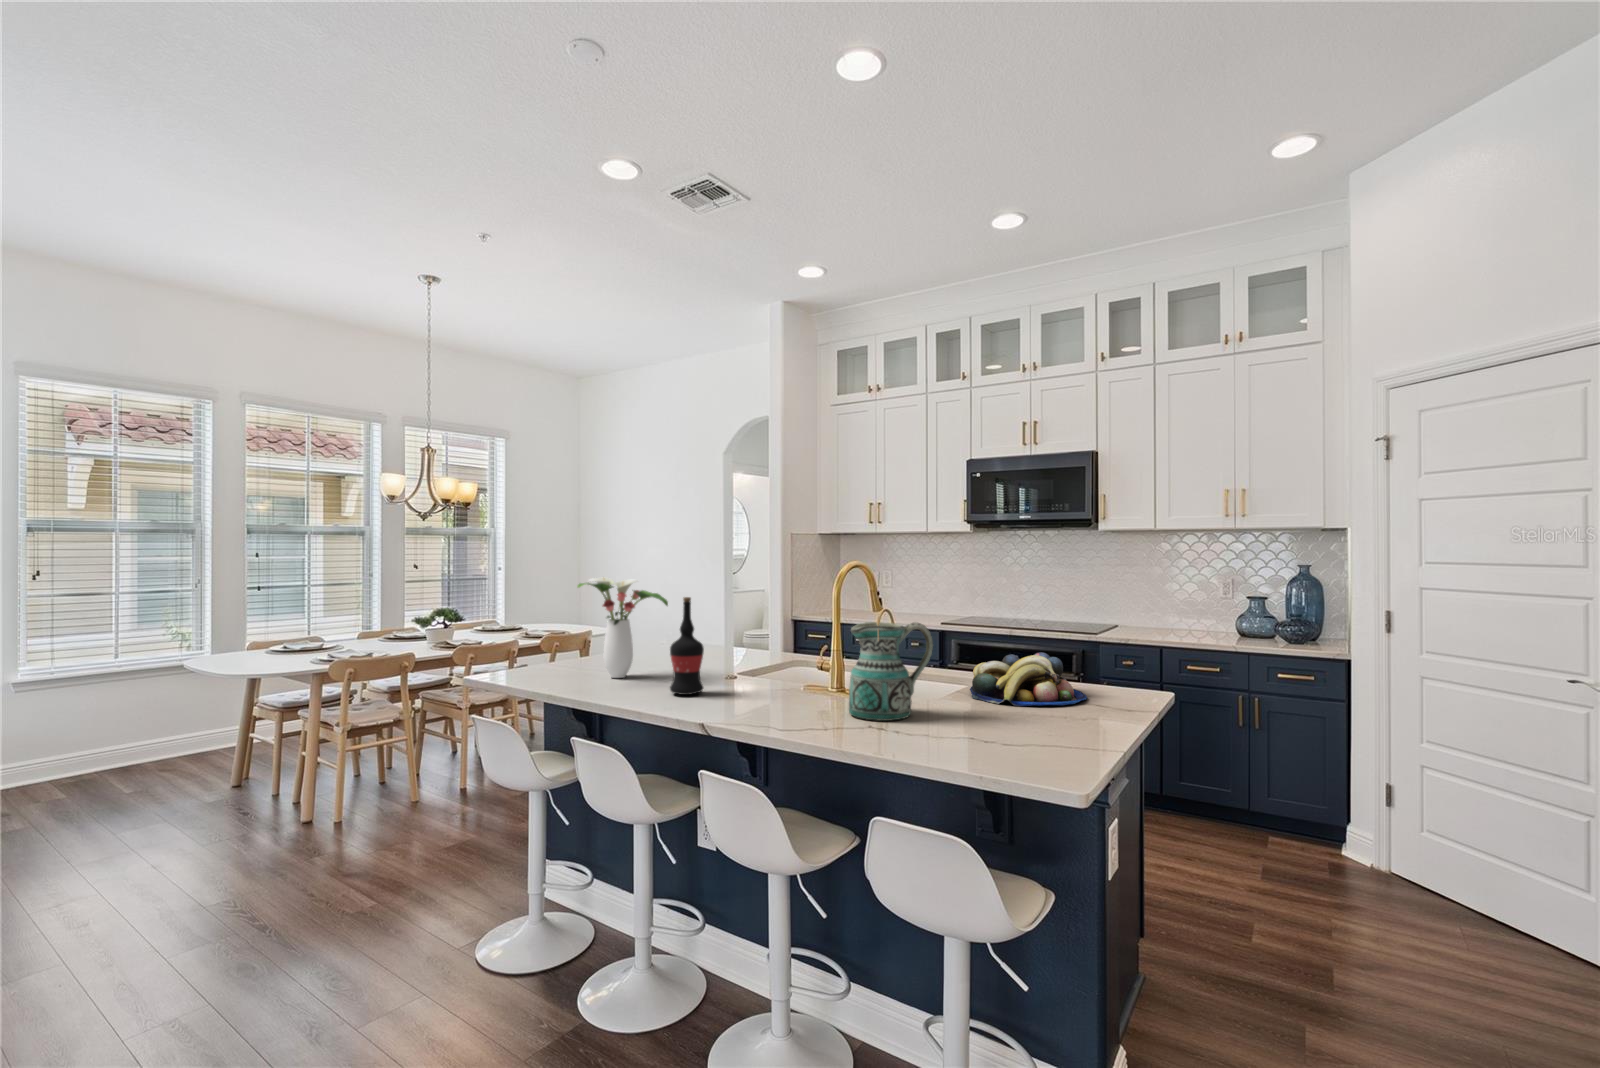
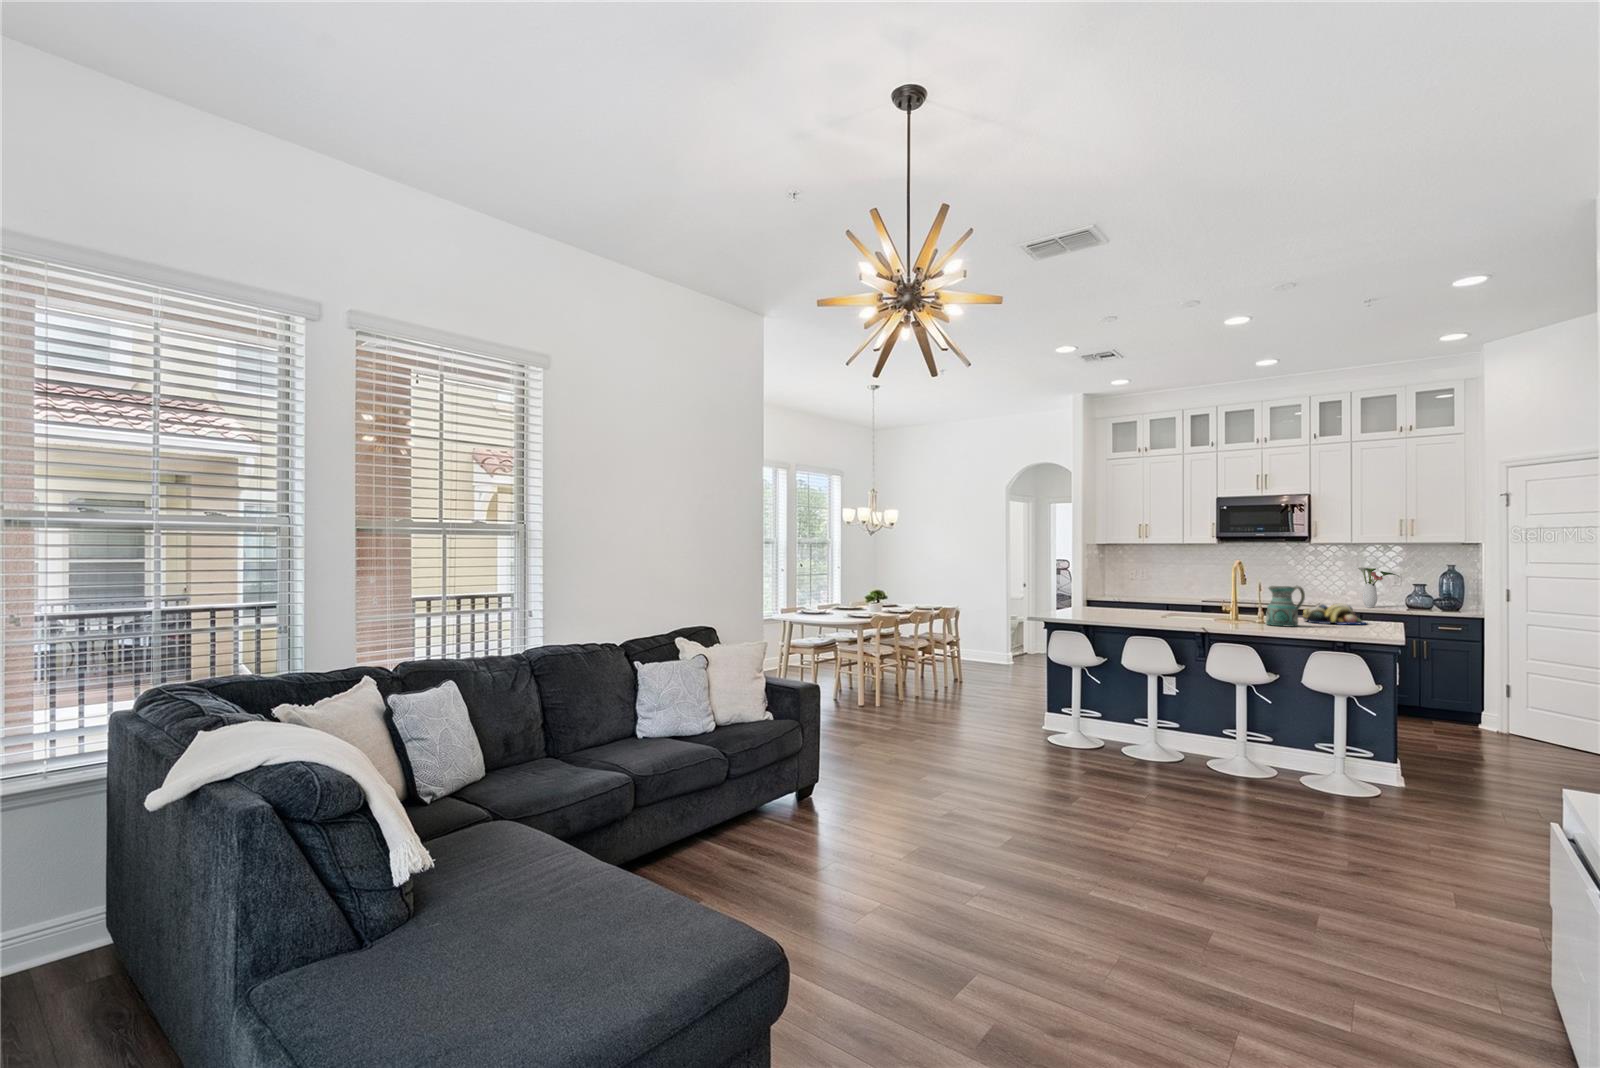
flower arrangement: present [578,578,668,678] -> present [1354,567,1398,608]
wine bottle: present [670,597,704,695] -> none [1160,575,1178,620]

